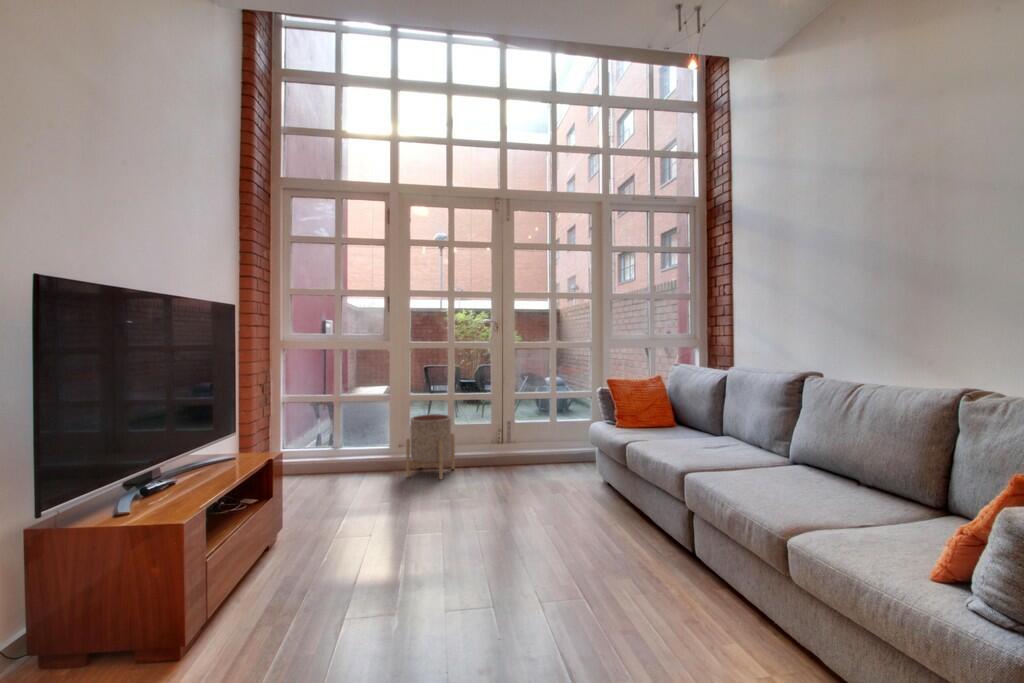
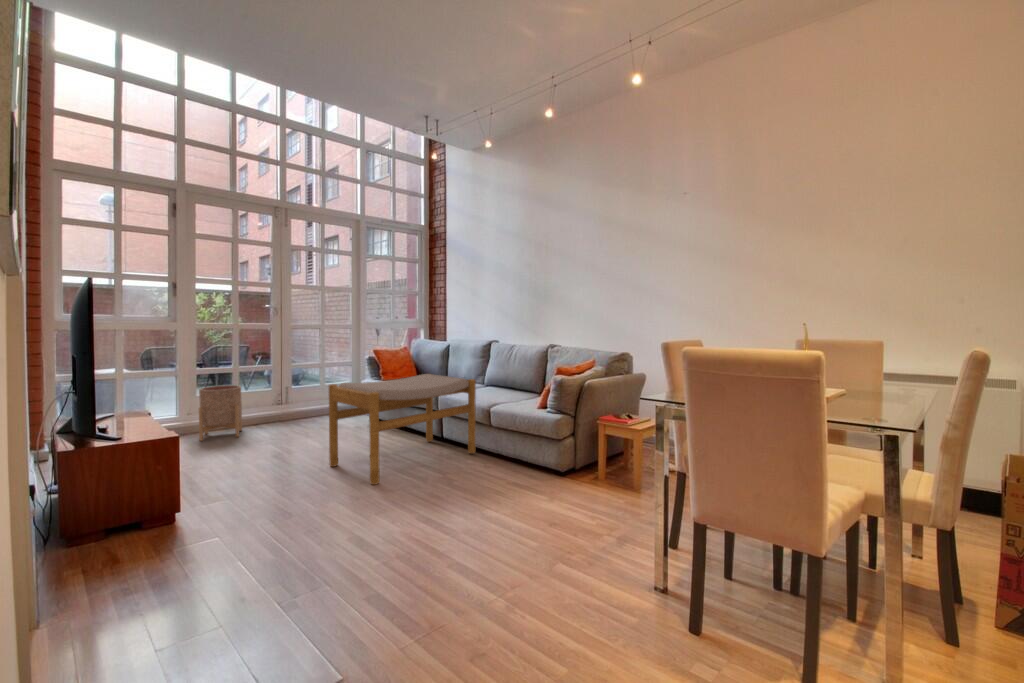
footstool: none [481,431,749,655] -> present [329,374,476,485]

